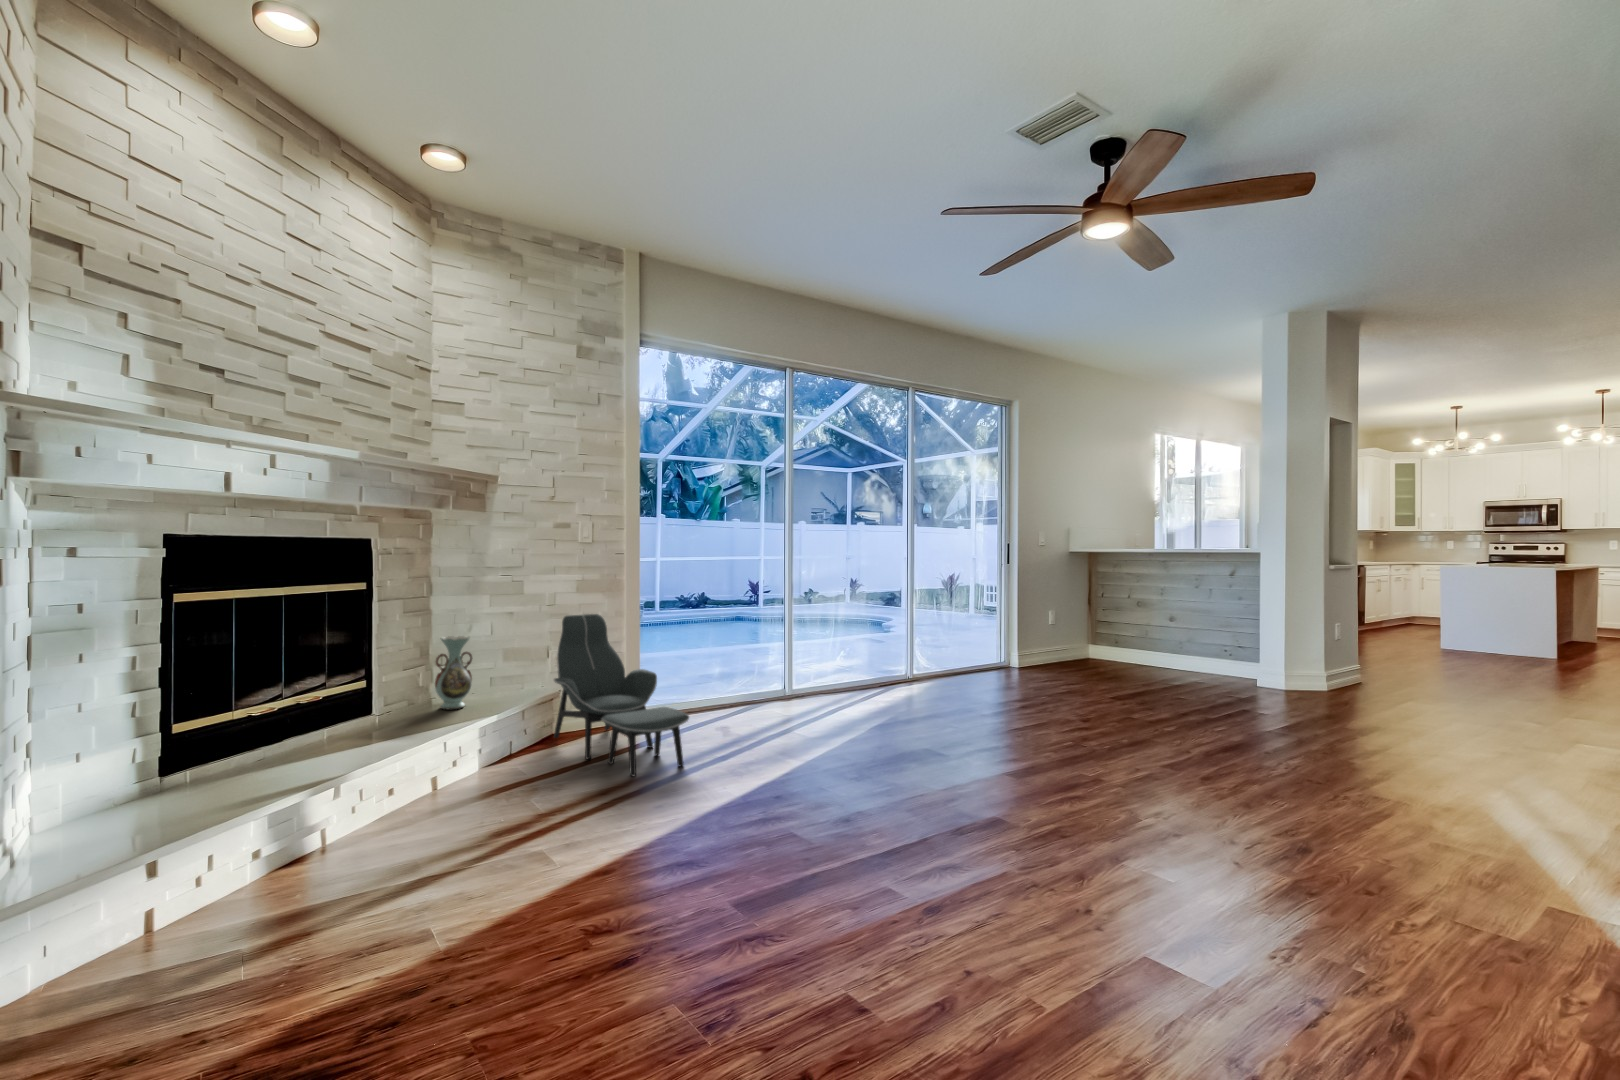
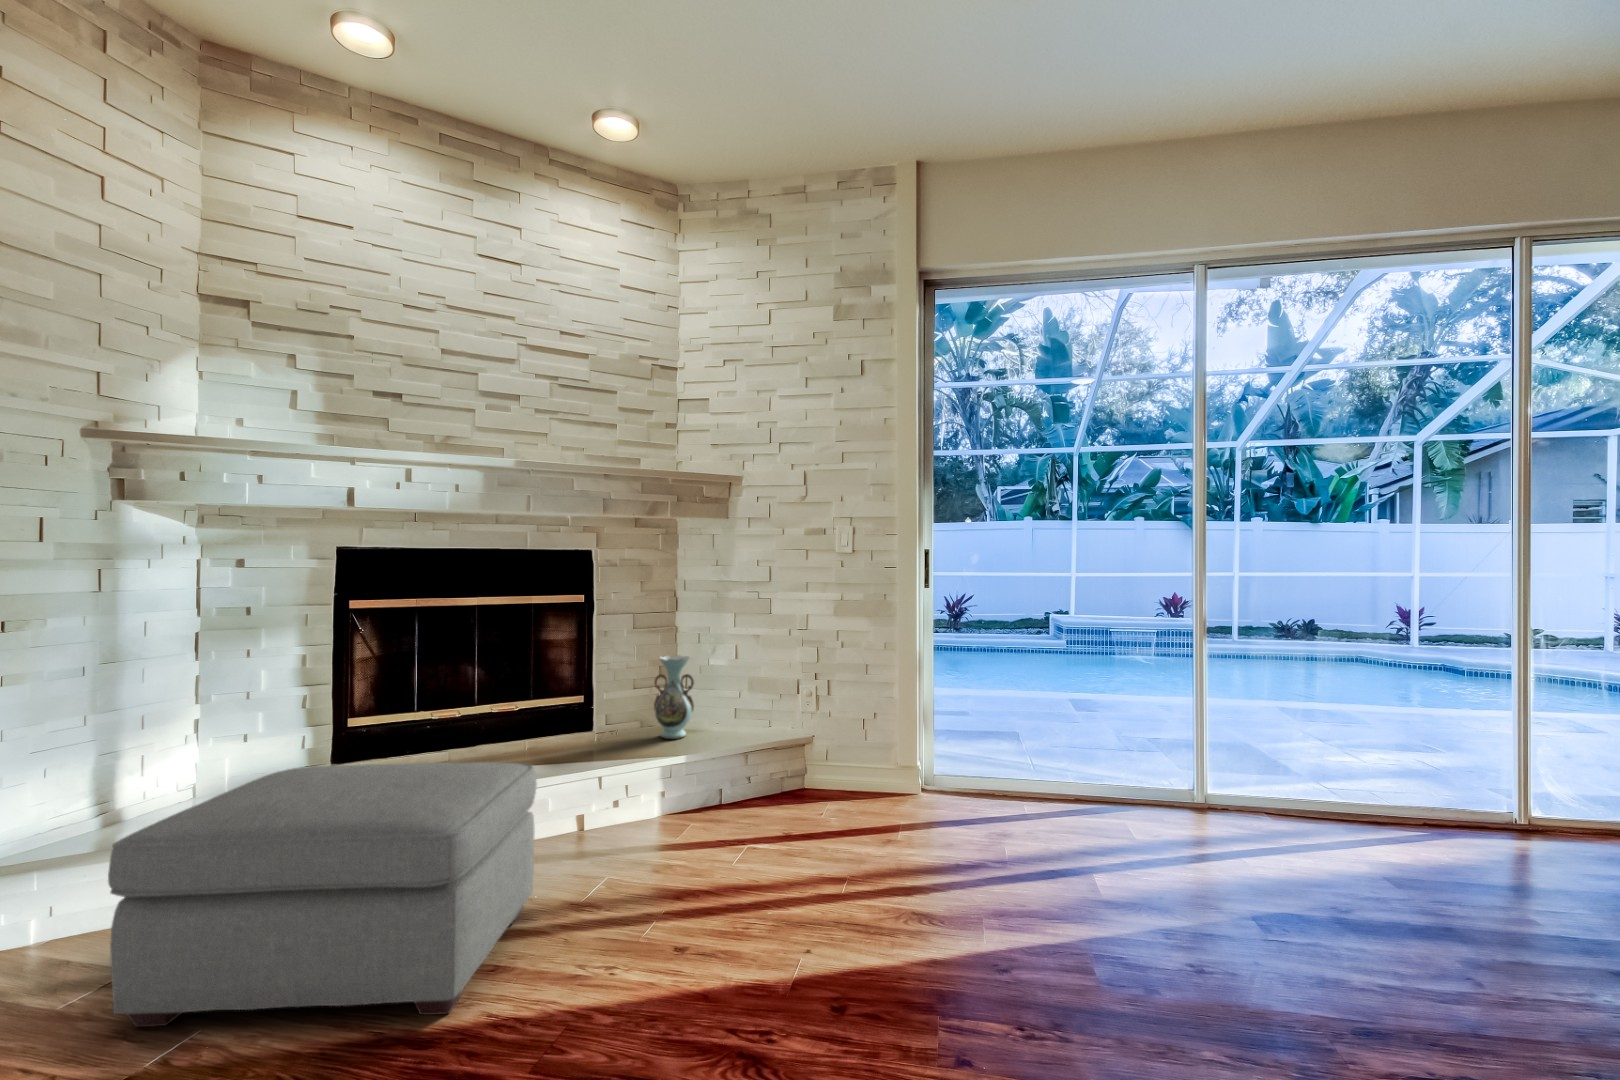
lounge chair: present [554,614,689,776] -> none [740,640,888,896]
ottoman: none [279,710,583,935] -> present [108,762,537,1027]

